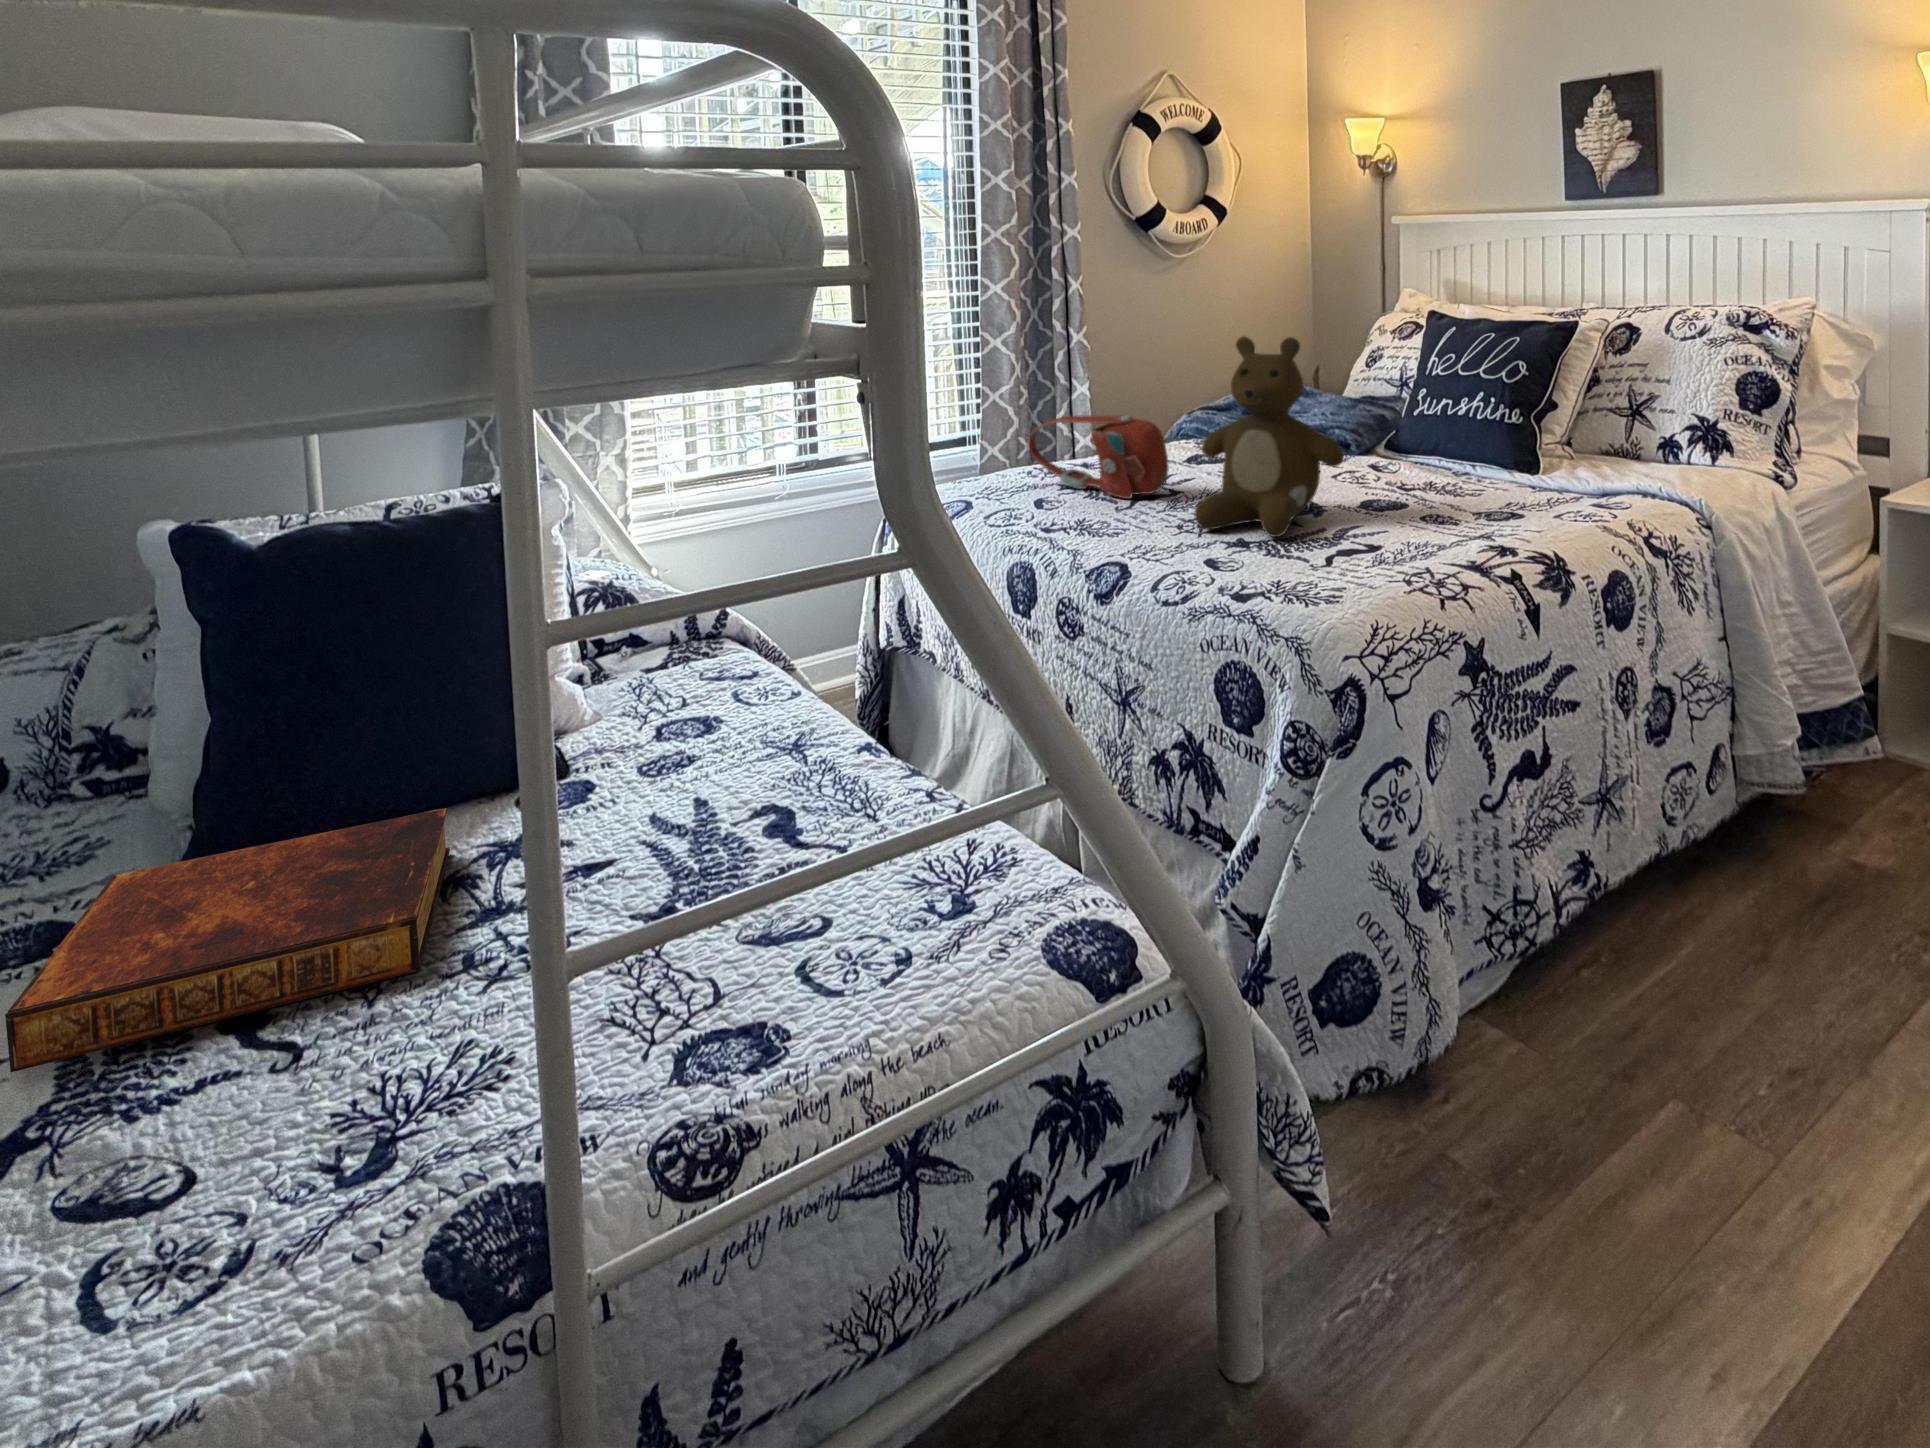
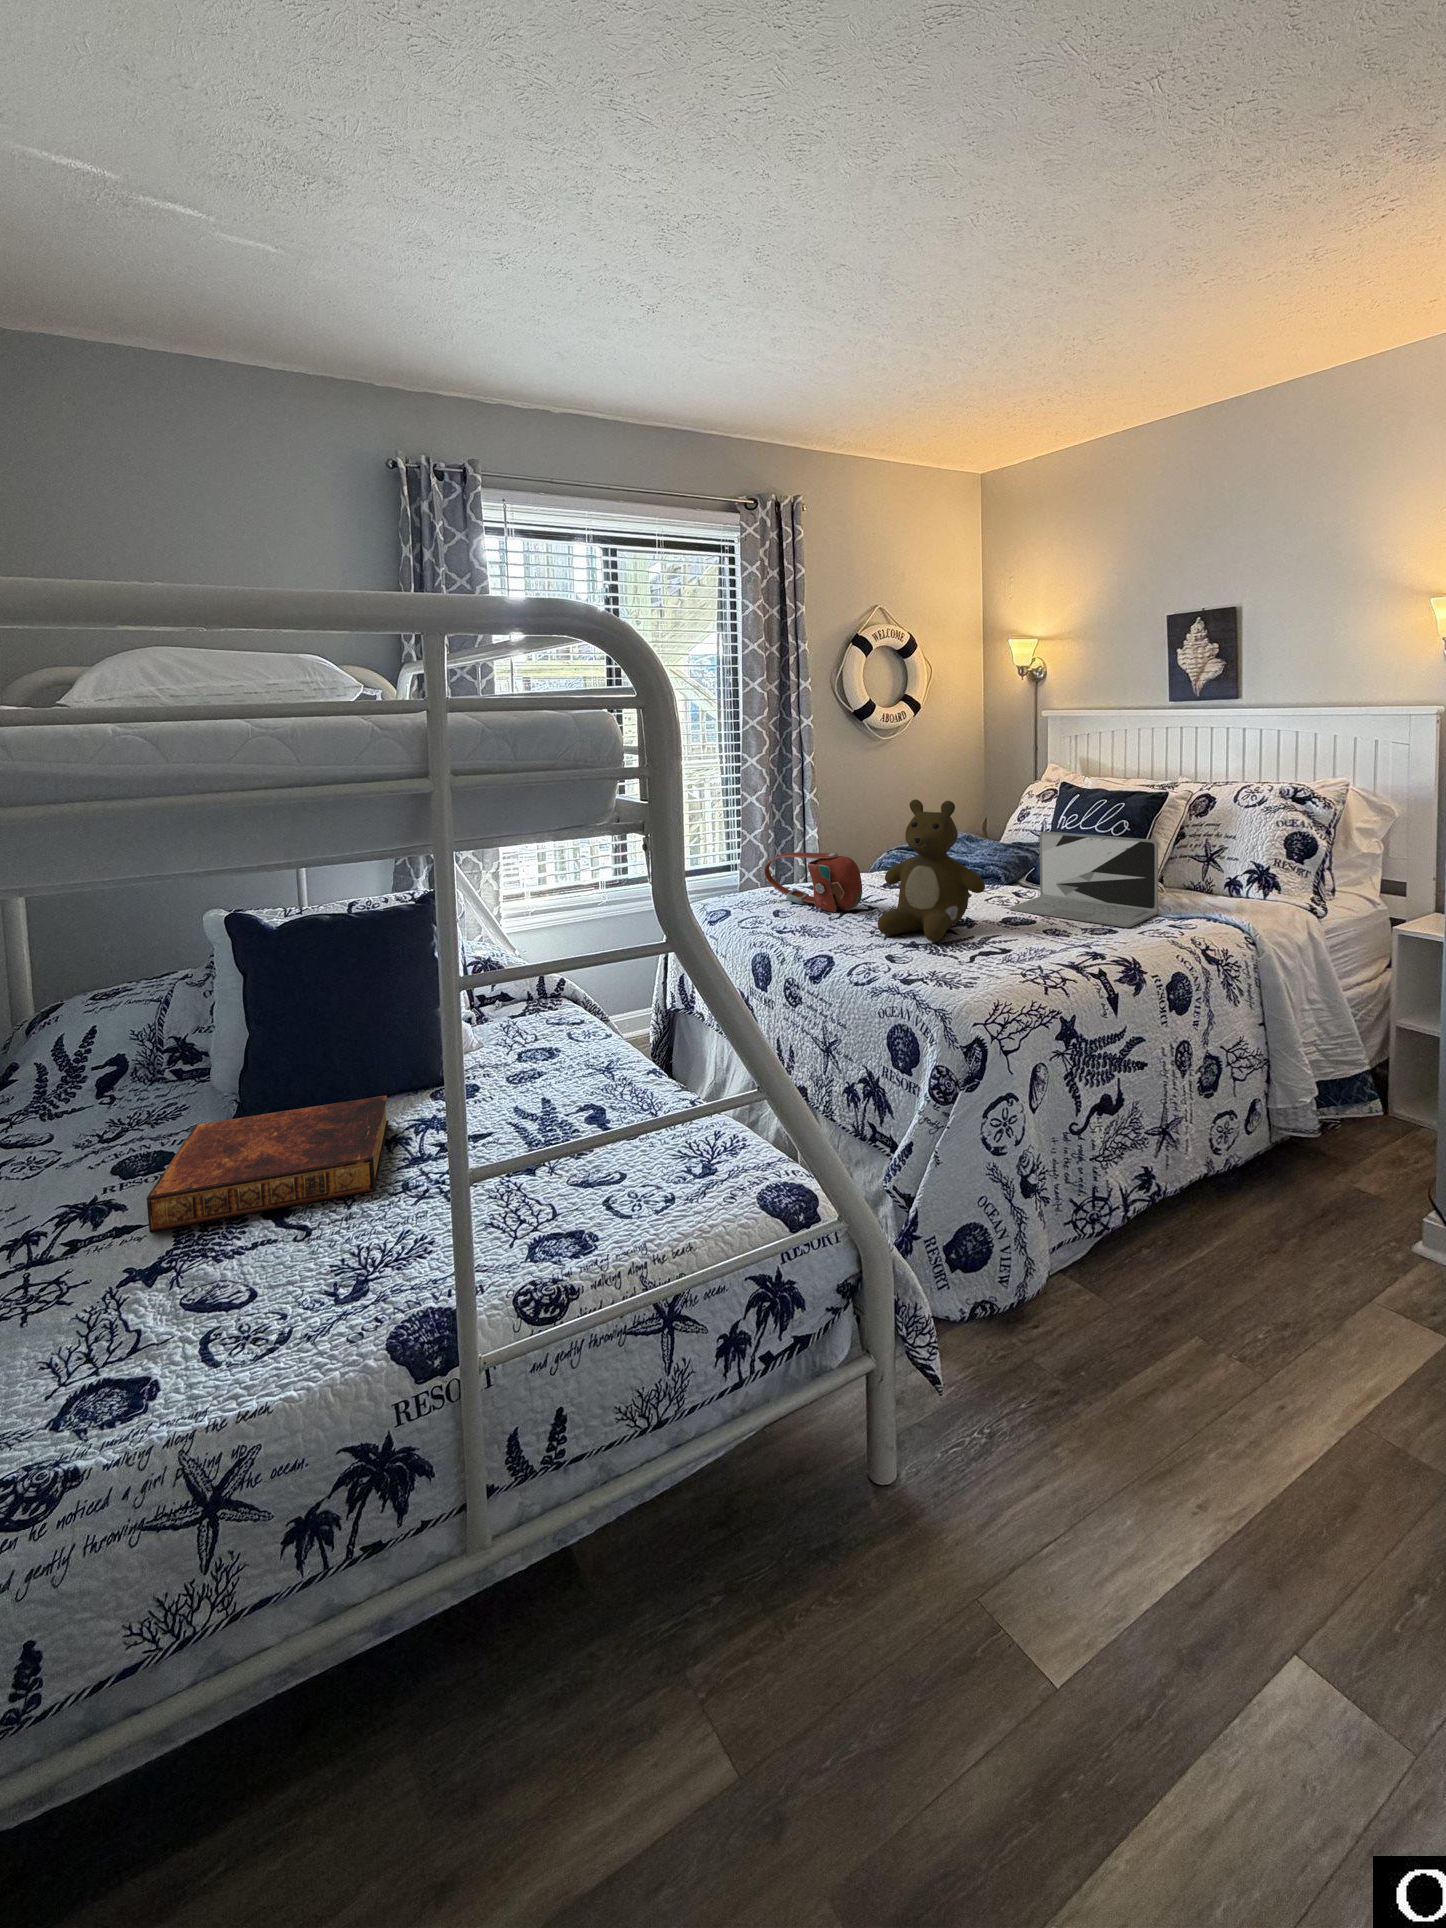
laptop: none [1373,380,1574,510] -> present [1010,831,1159,927]

